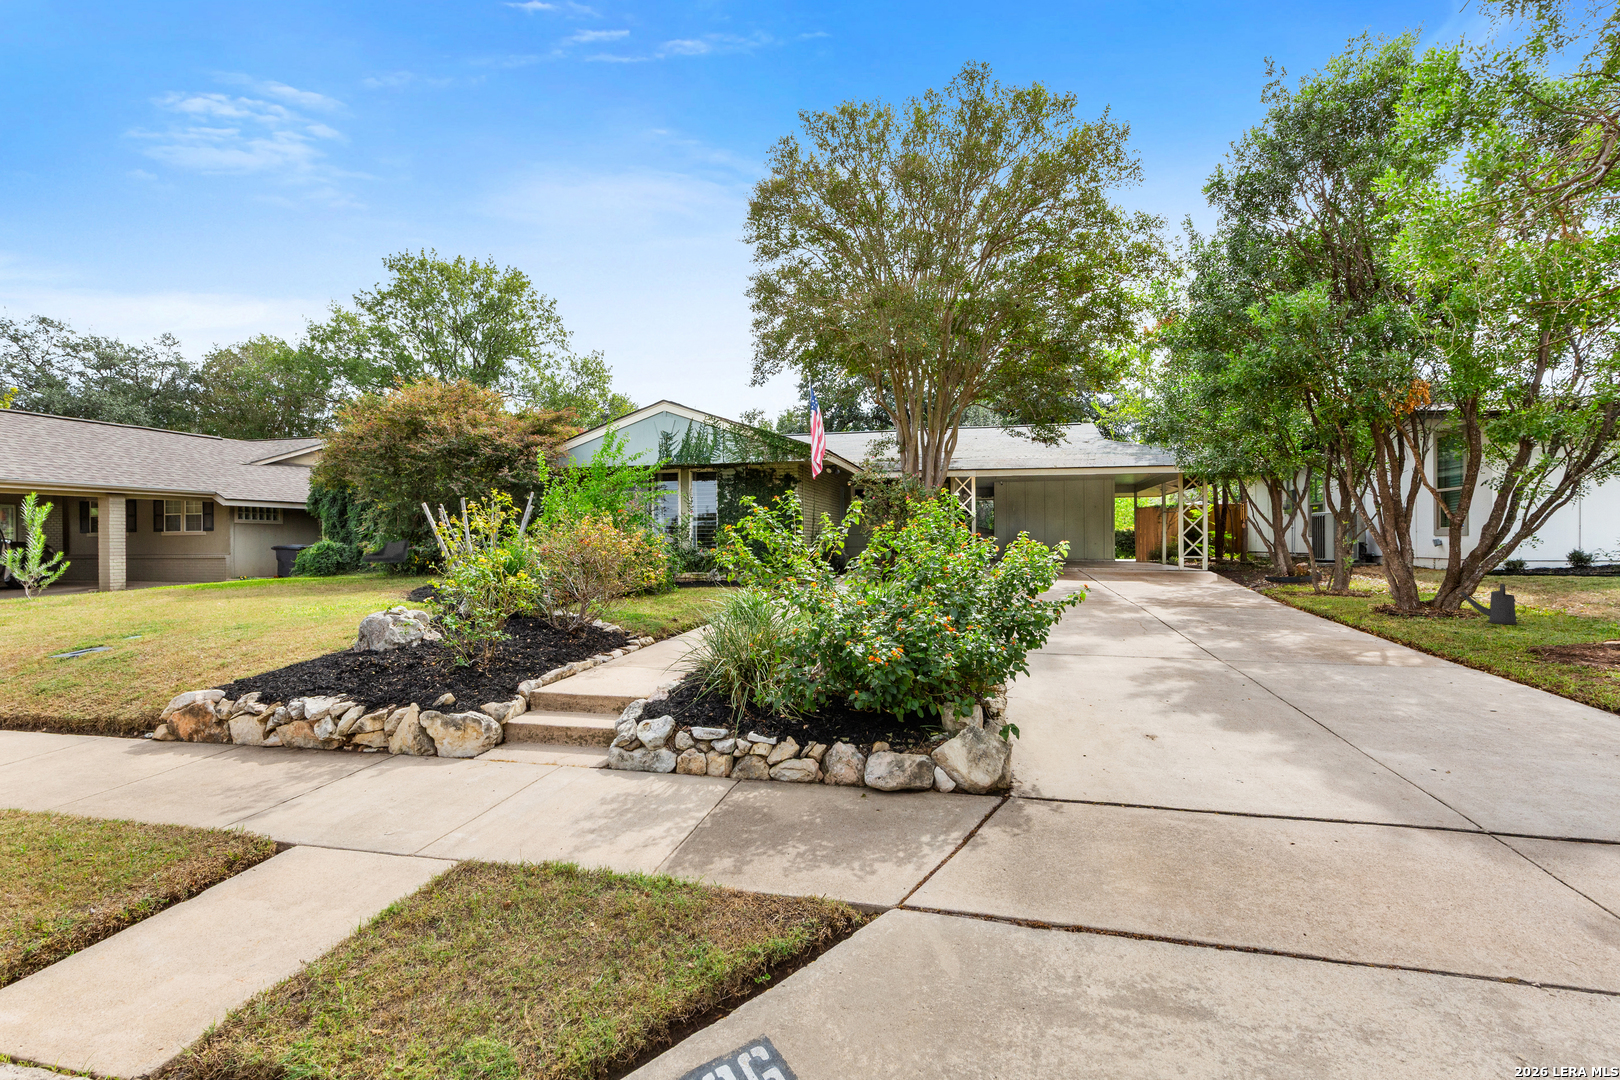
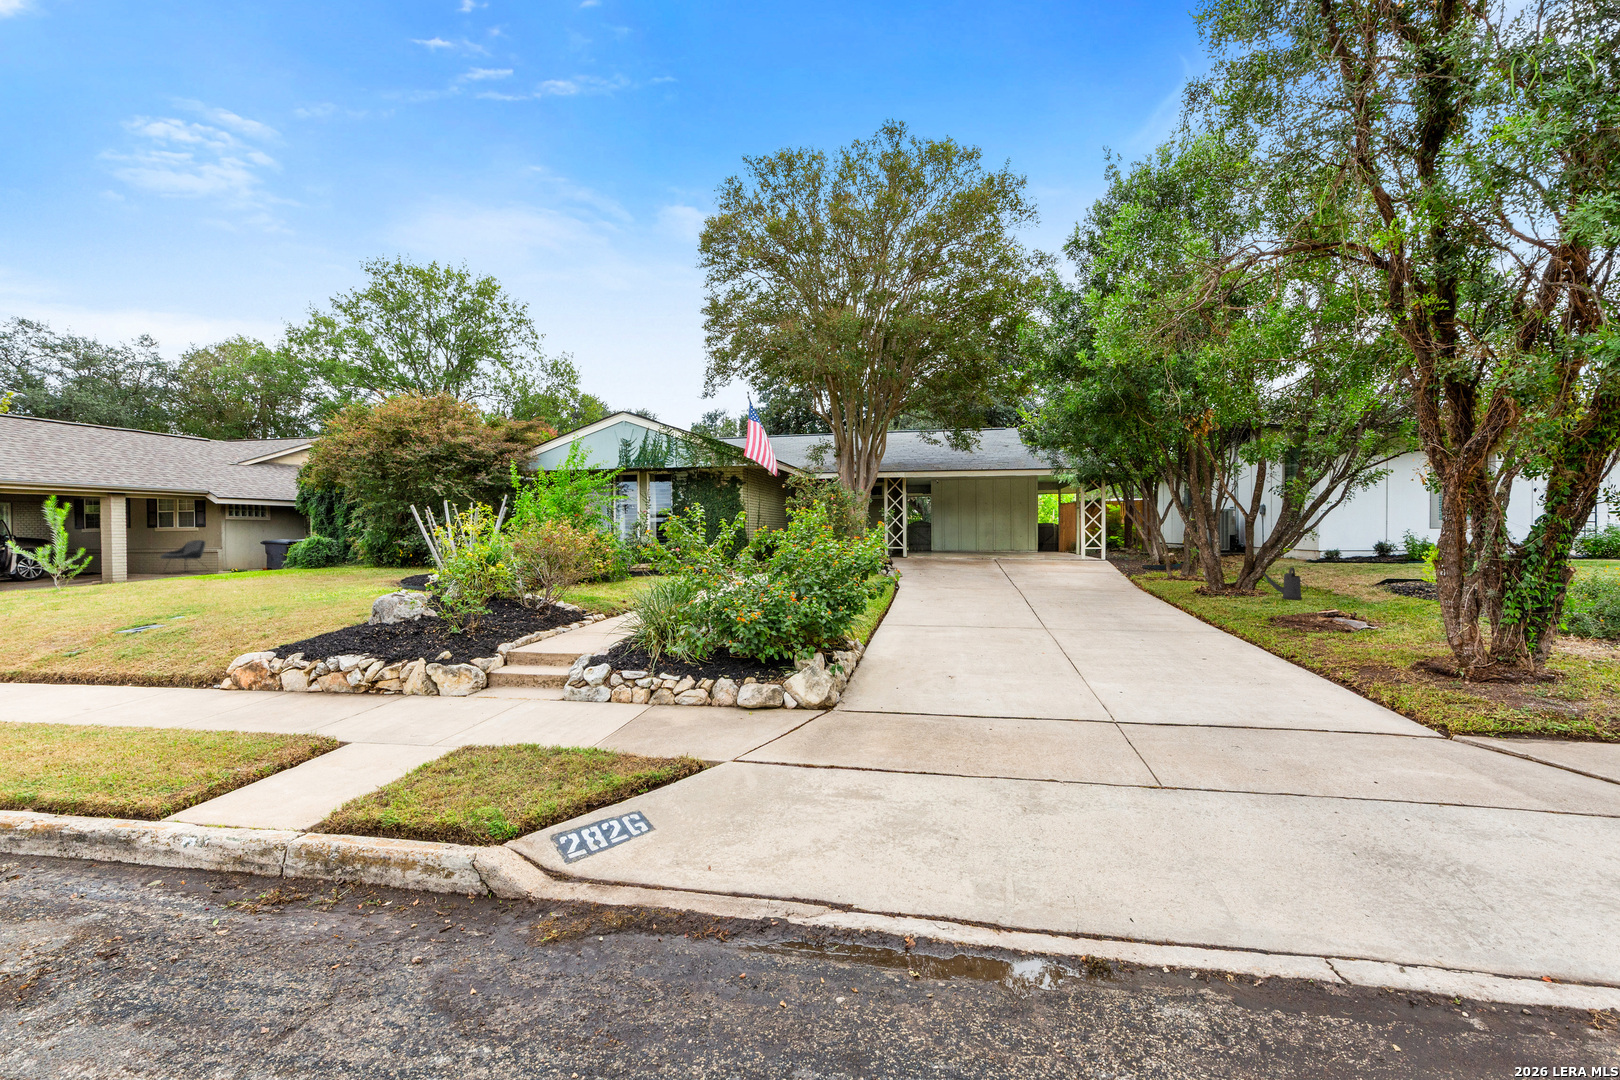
lounge chair: present [362,539,409,579] -> present [161,540,205,564]

